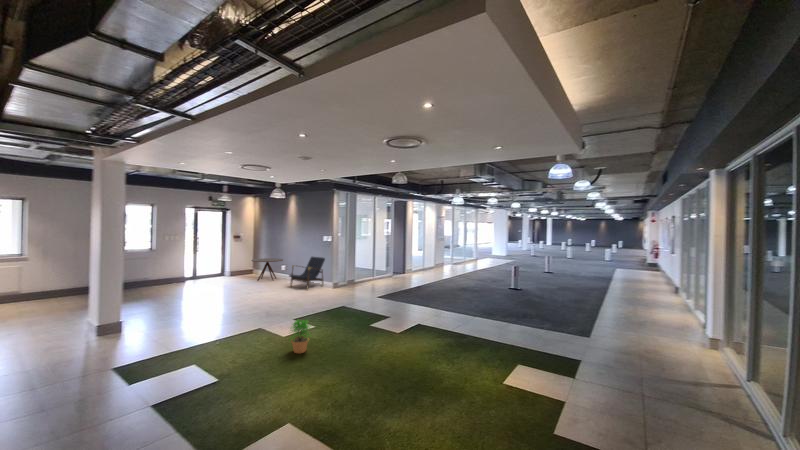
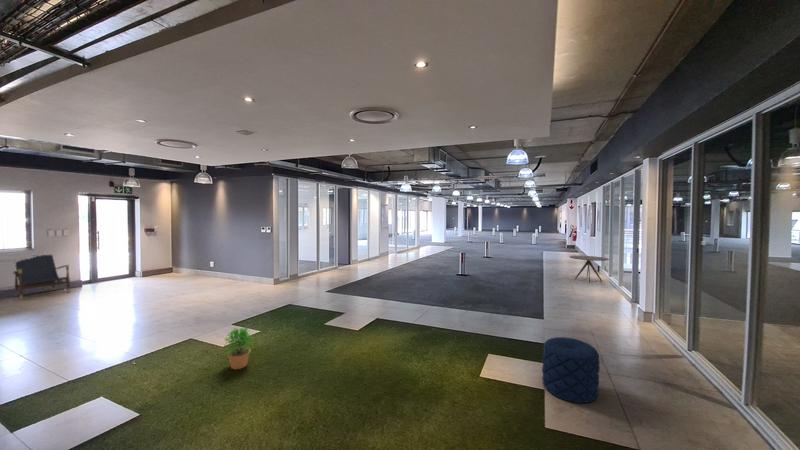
lounge chair: present [289,257,325,289] -> present [13,255,70,300]
round table: present [251,258,283,281] -> present [570,256,609,282]
pouf: none [568,350,626,414] -> present [542,337,600,403]

